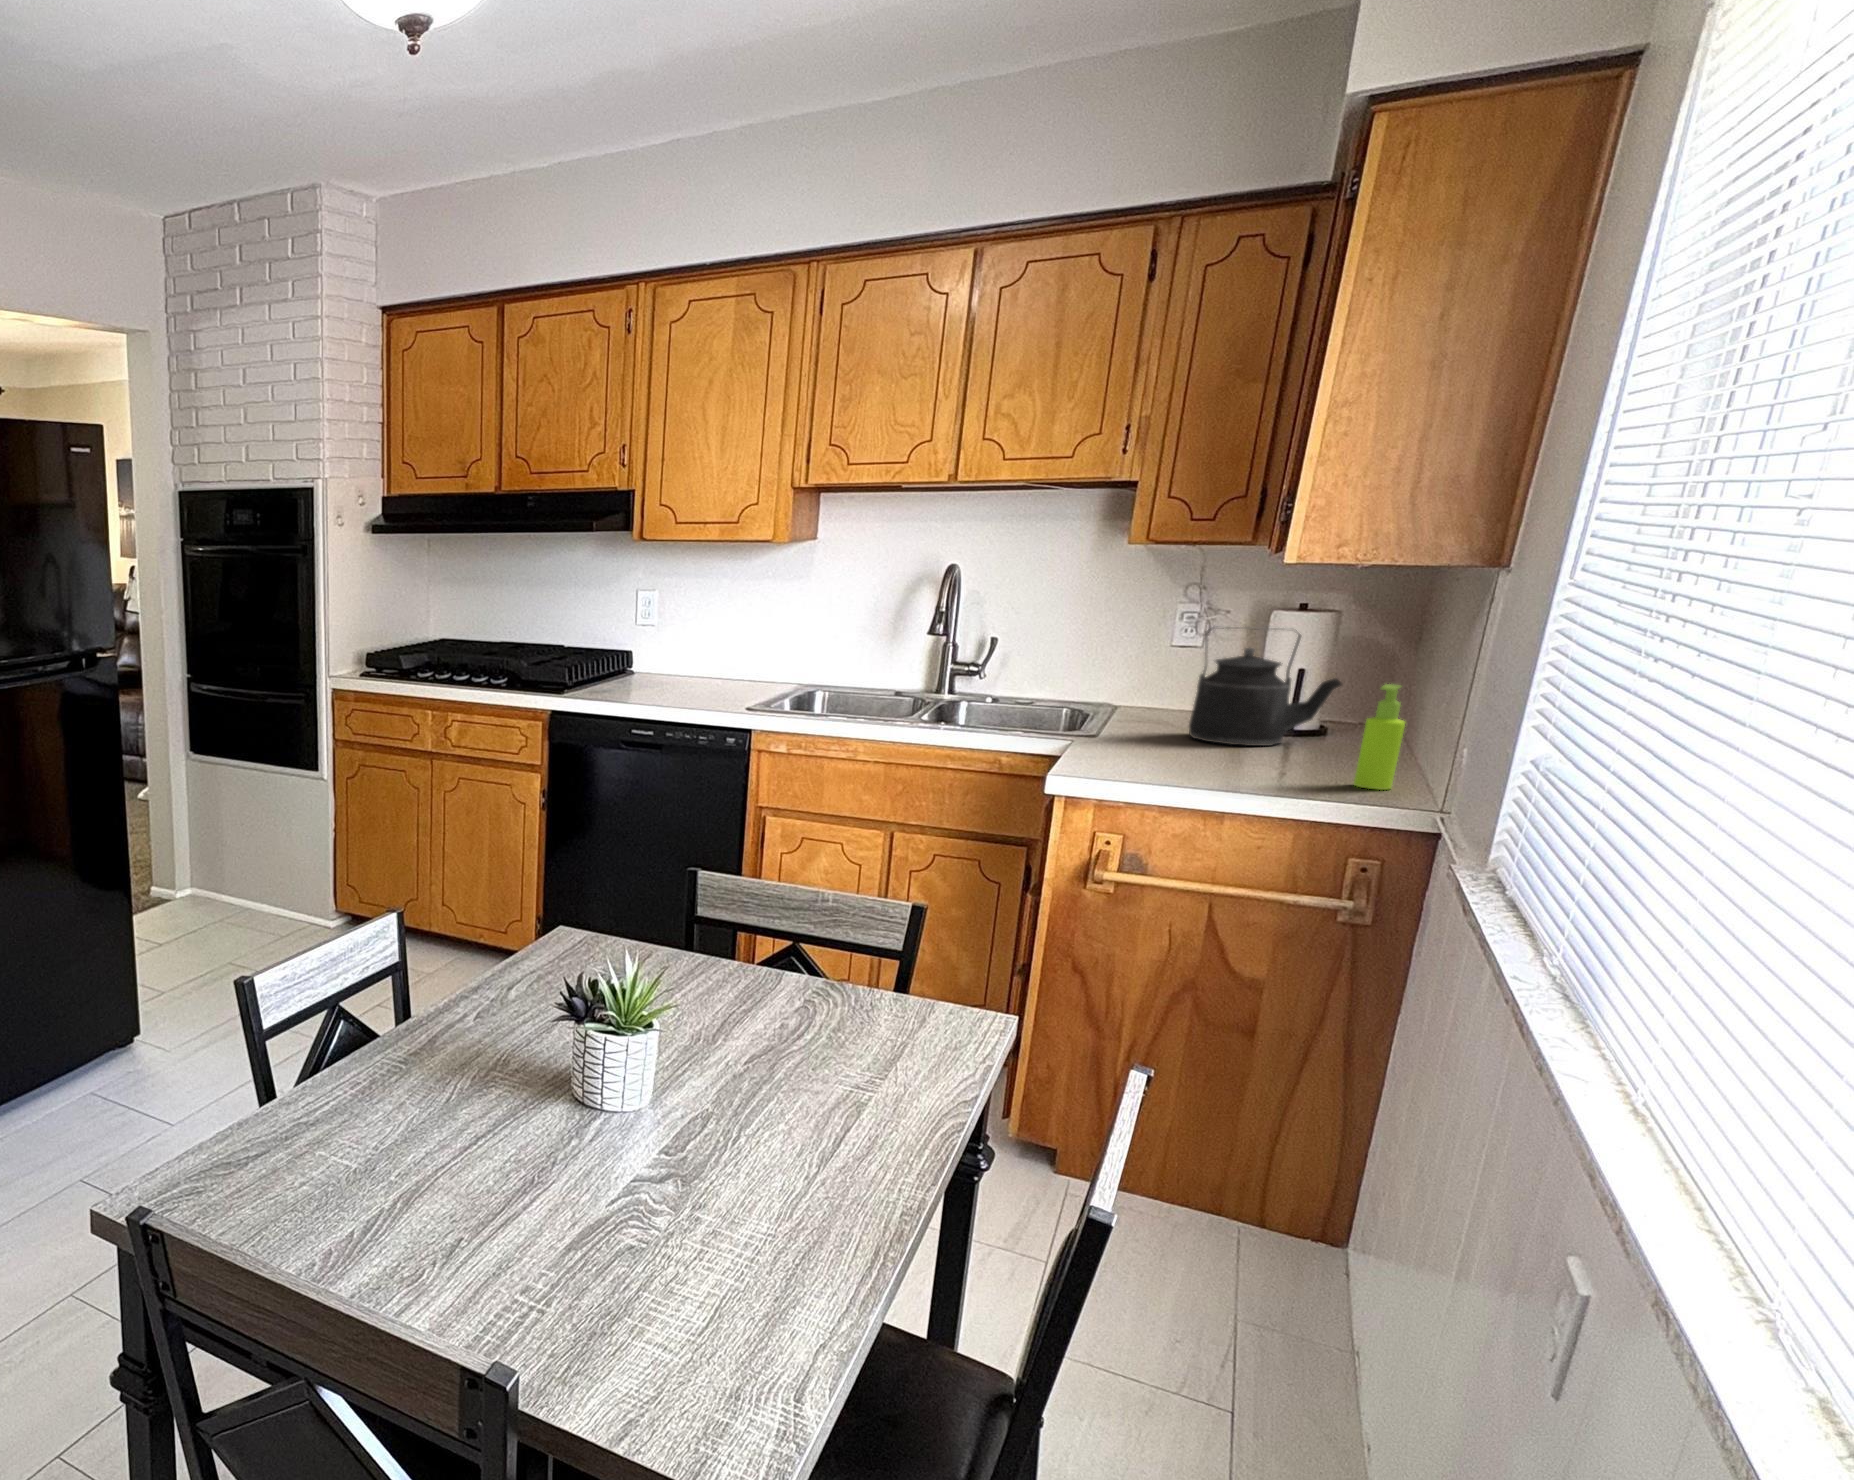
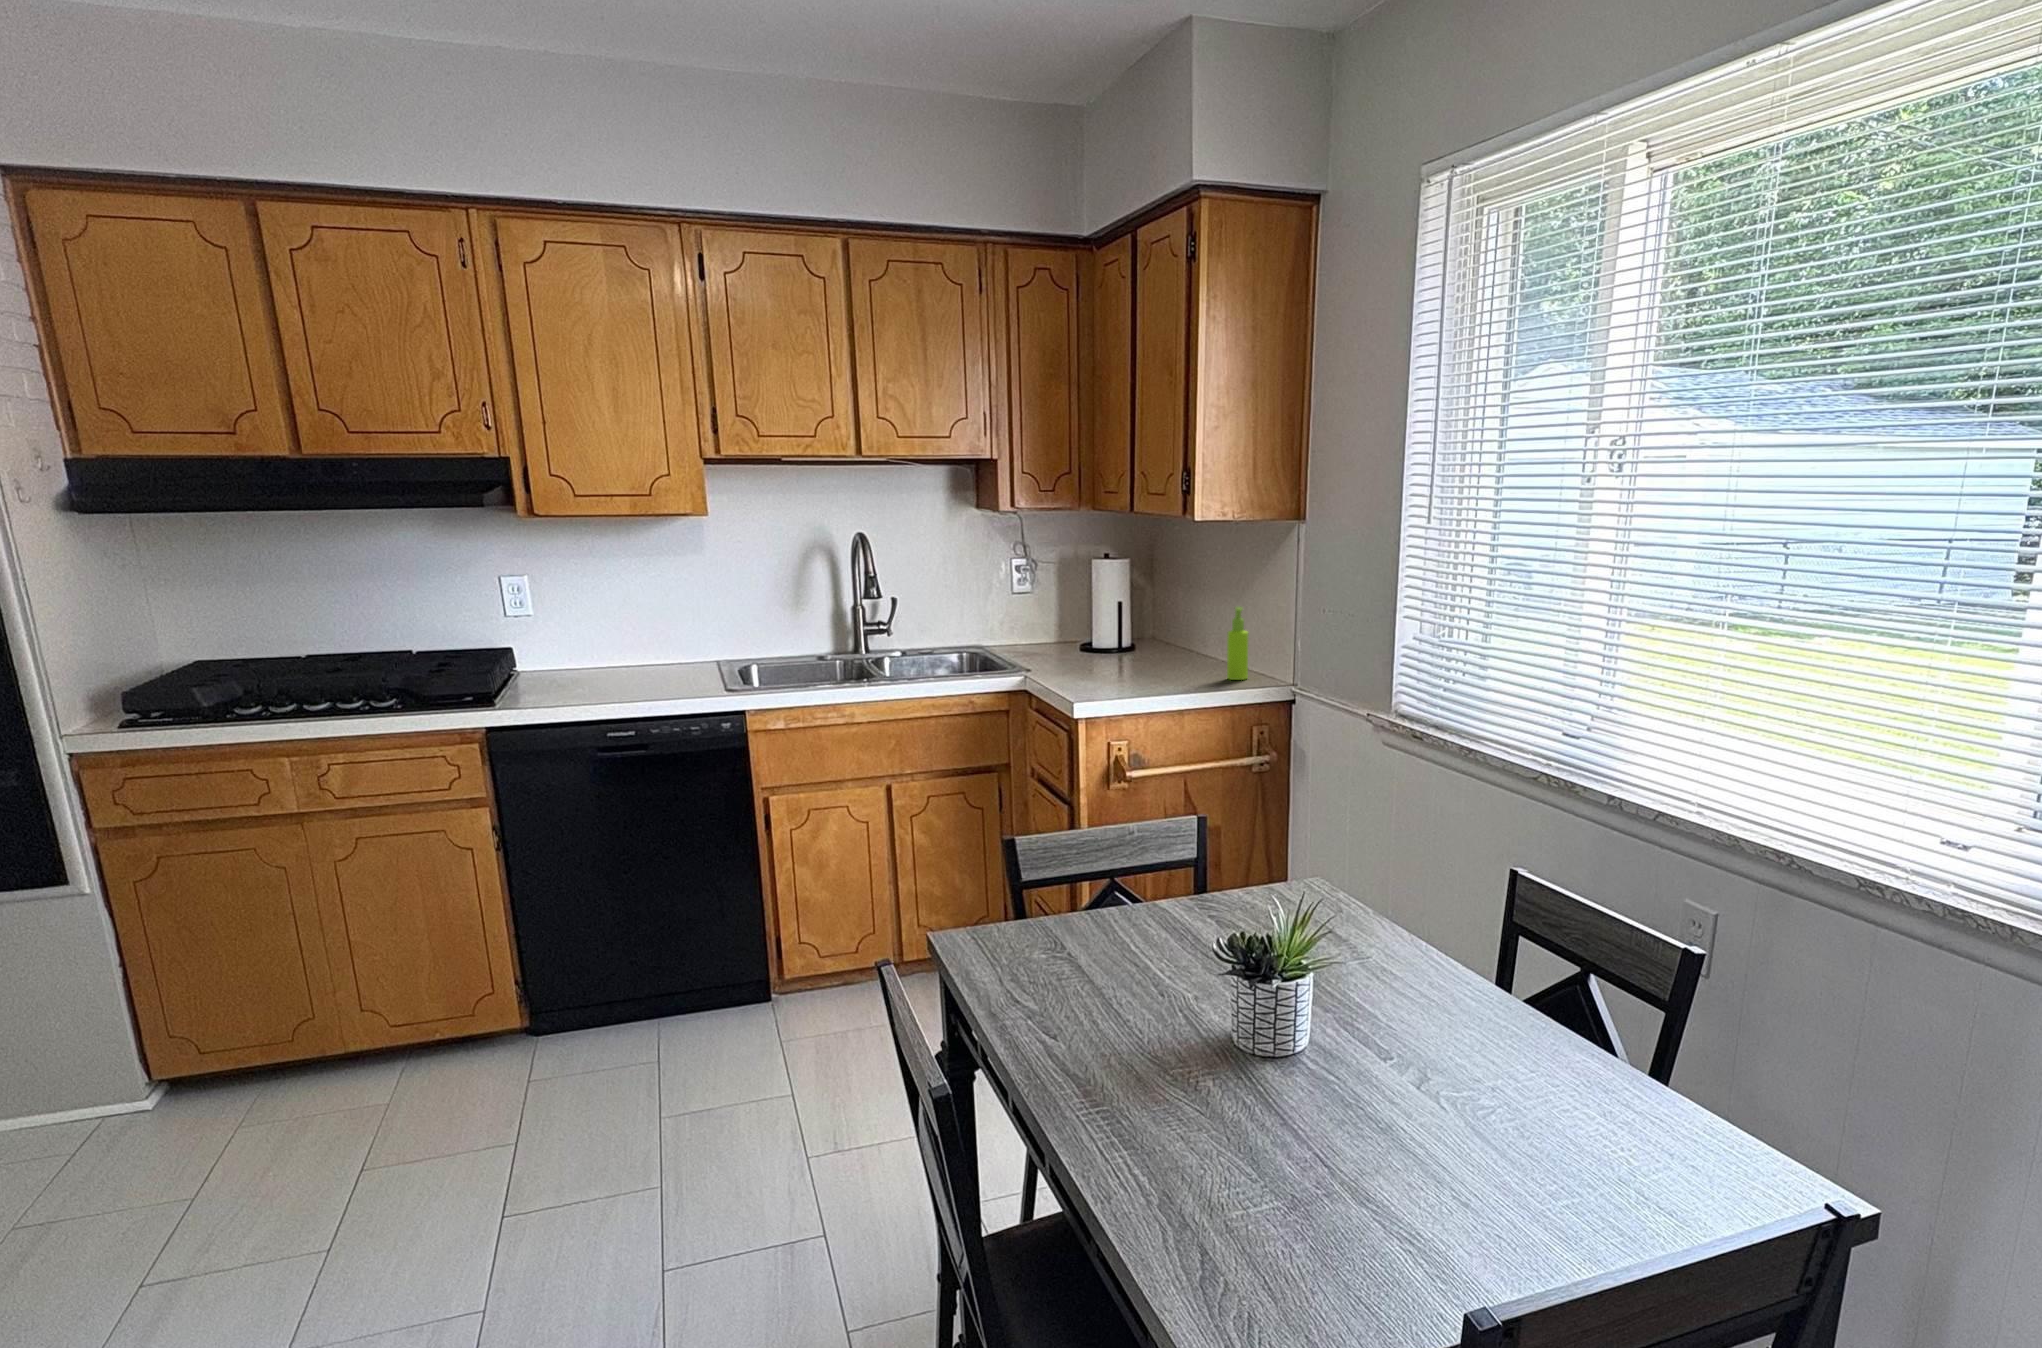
kettle: present [1189,628,1342,746] -> none [1077,573,1161,666]

